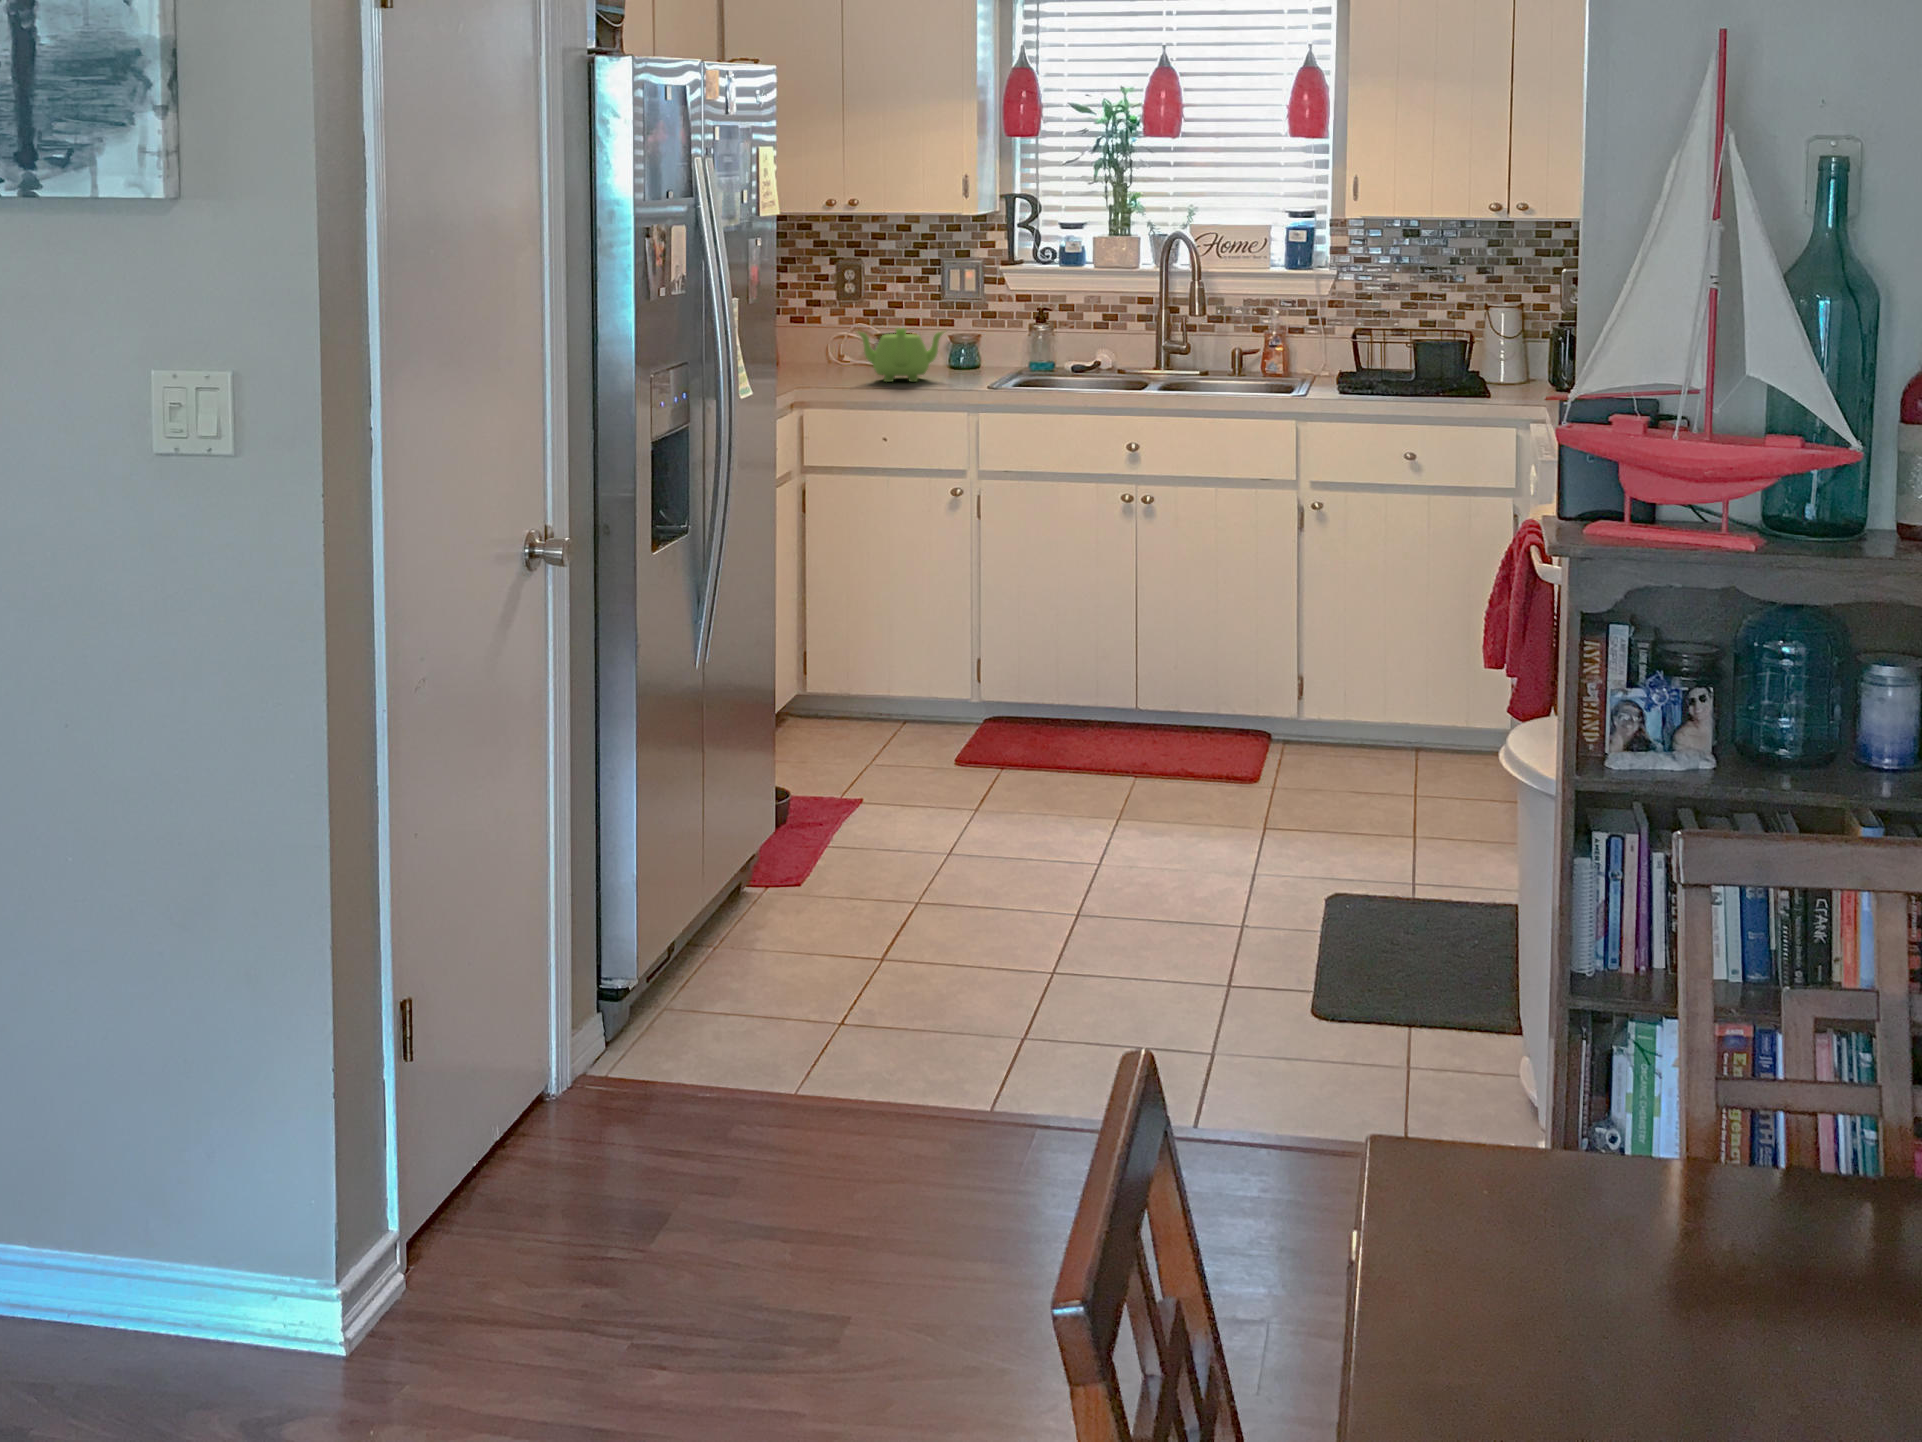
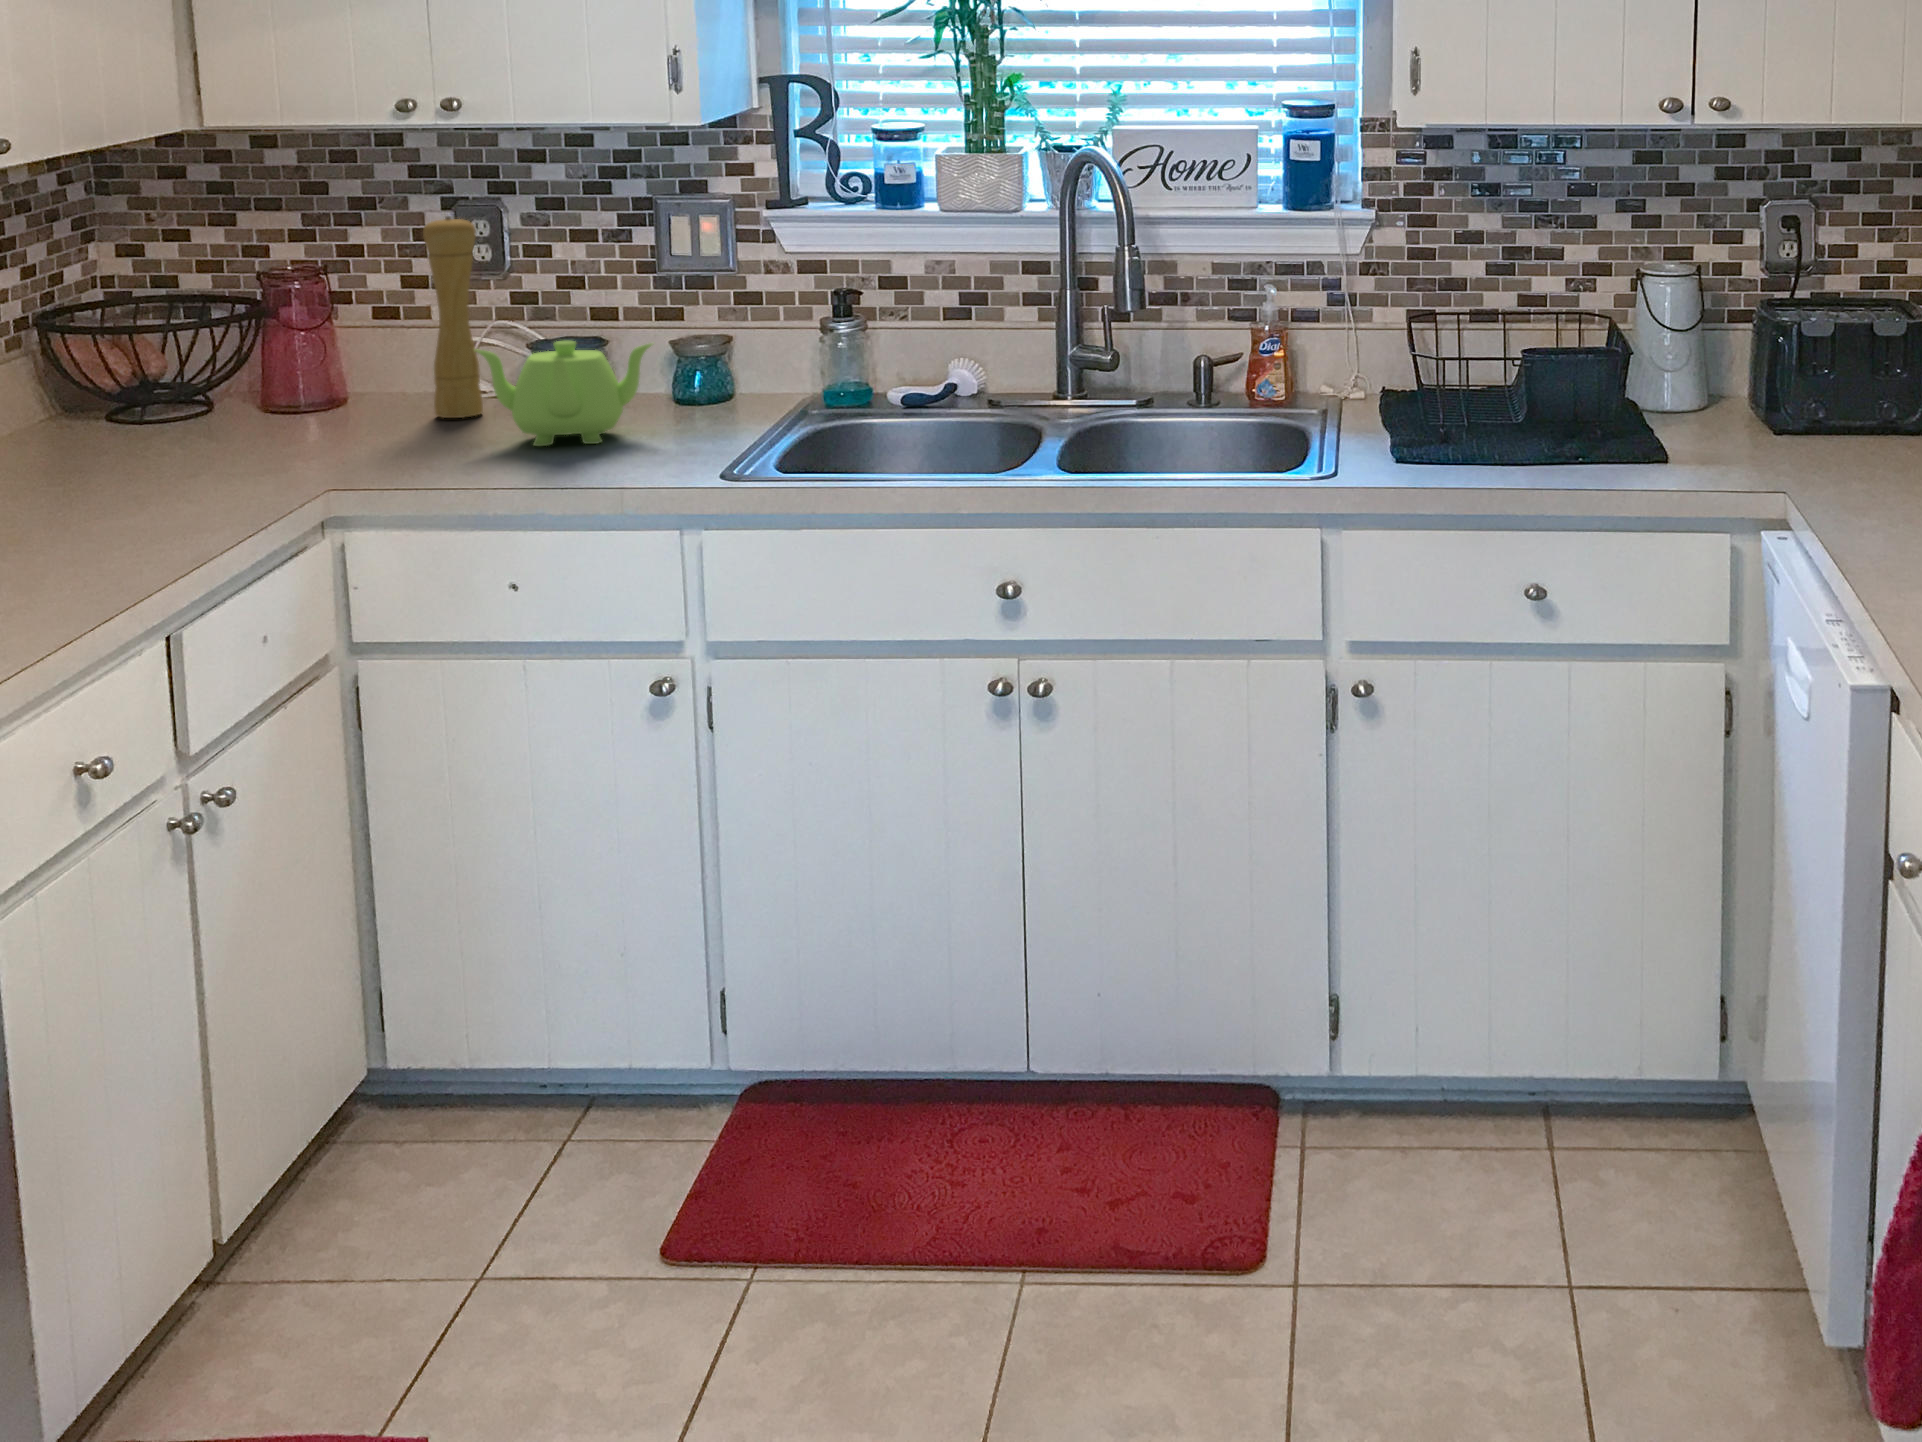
pepper mill: none [826,265,852,372] -> present [423,216,483,418]

